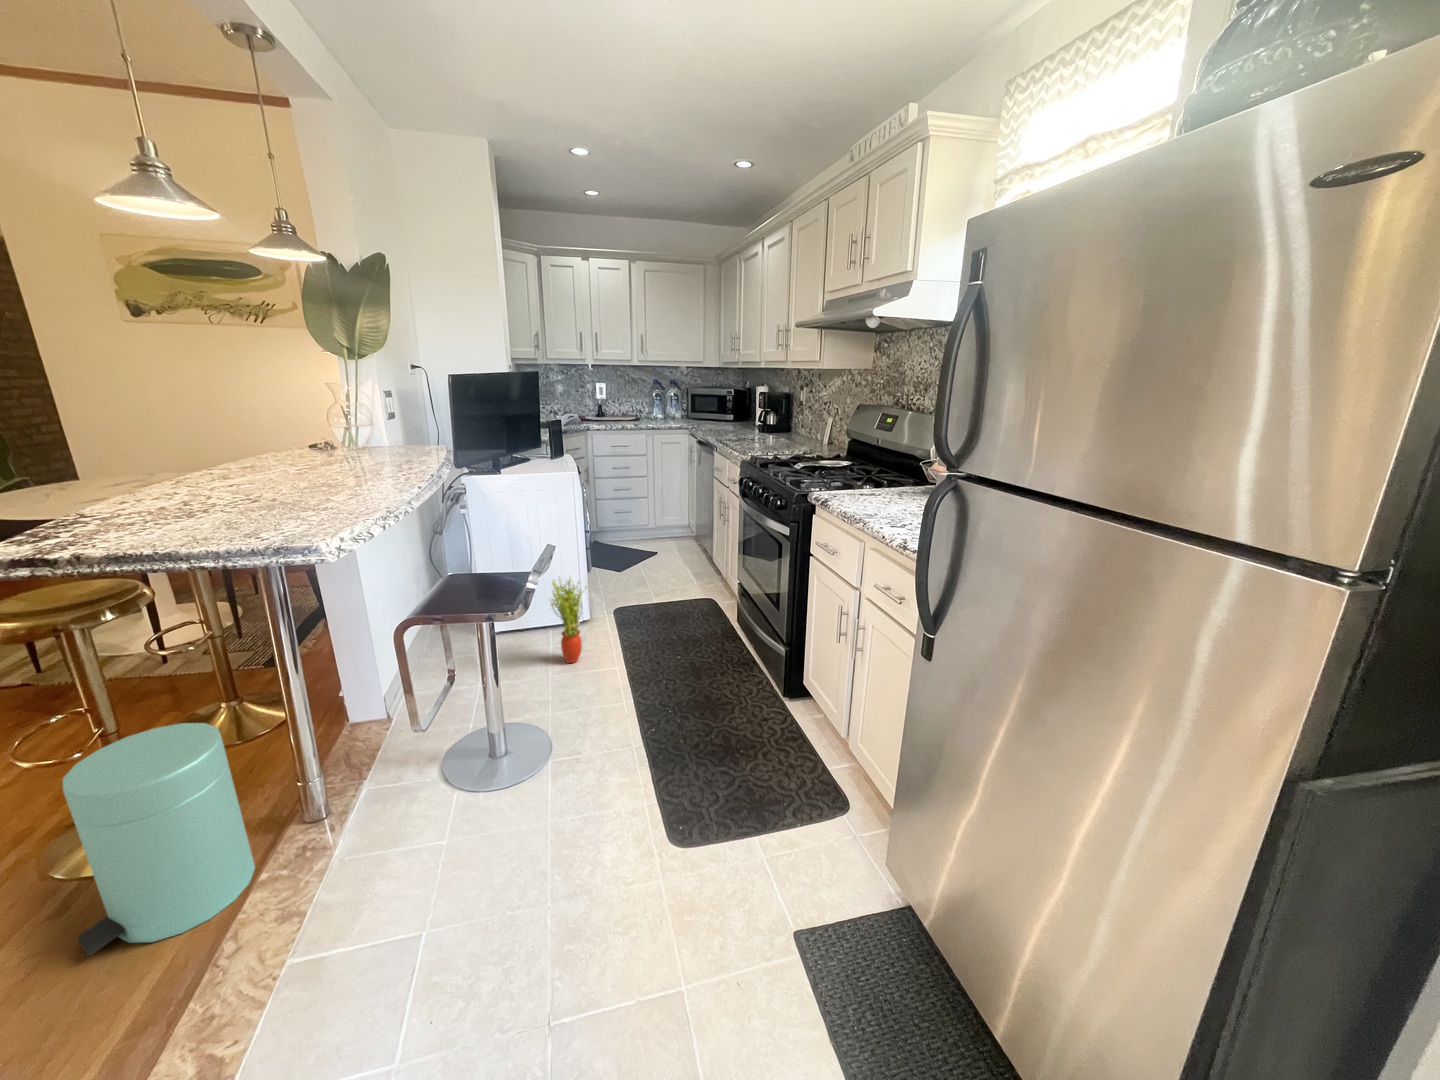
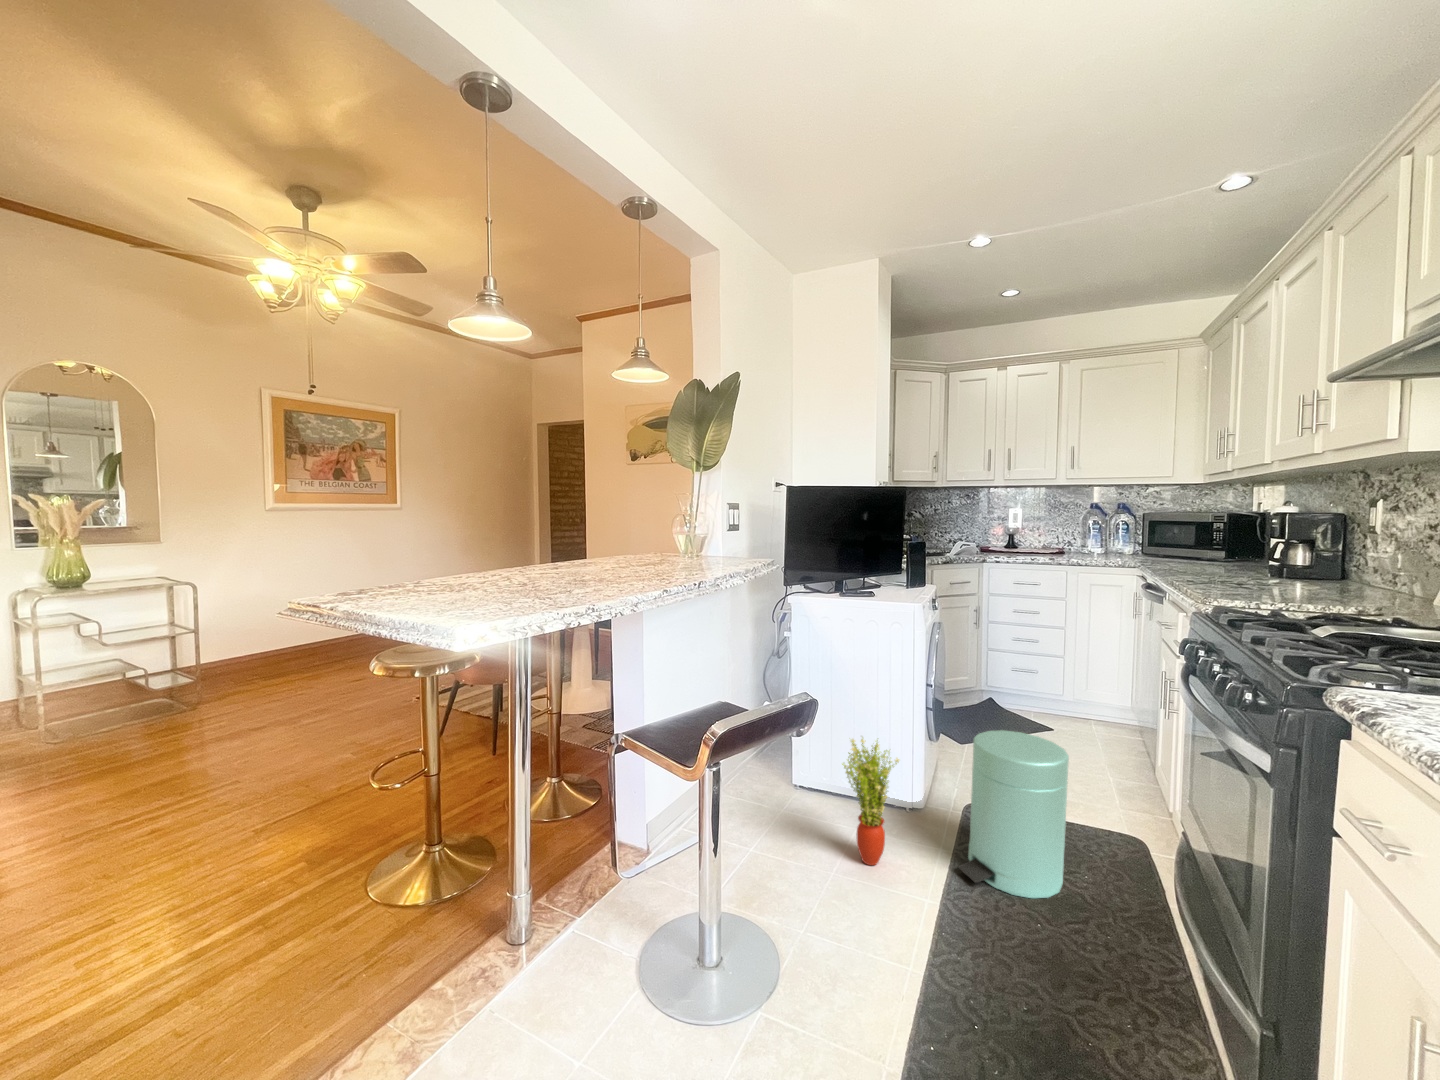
trash can: present [63,723,255,956] -> present [958,730,1069,898]

